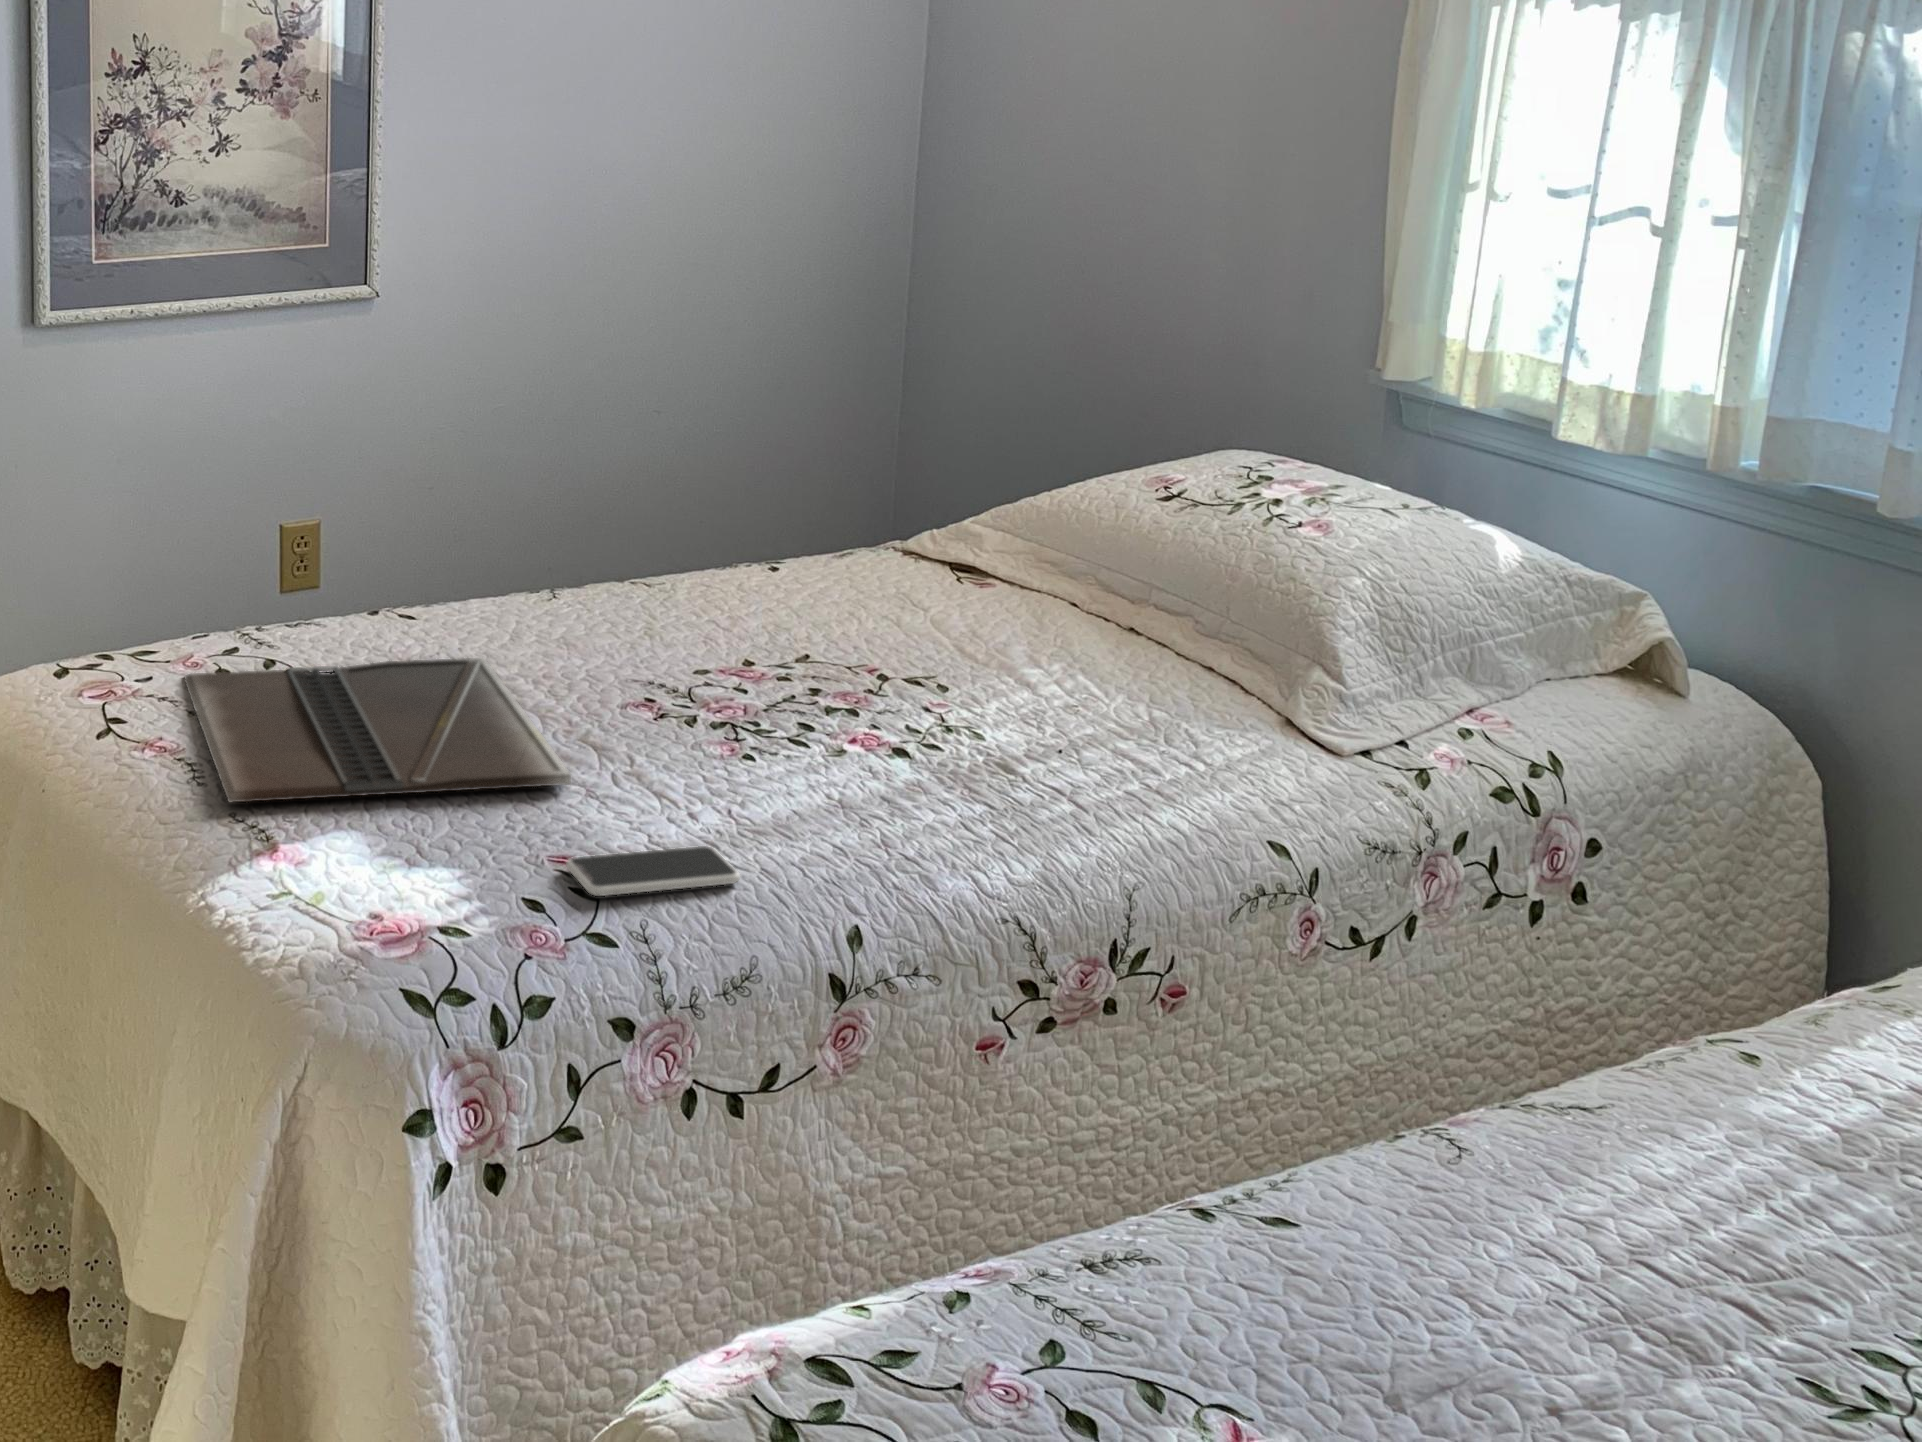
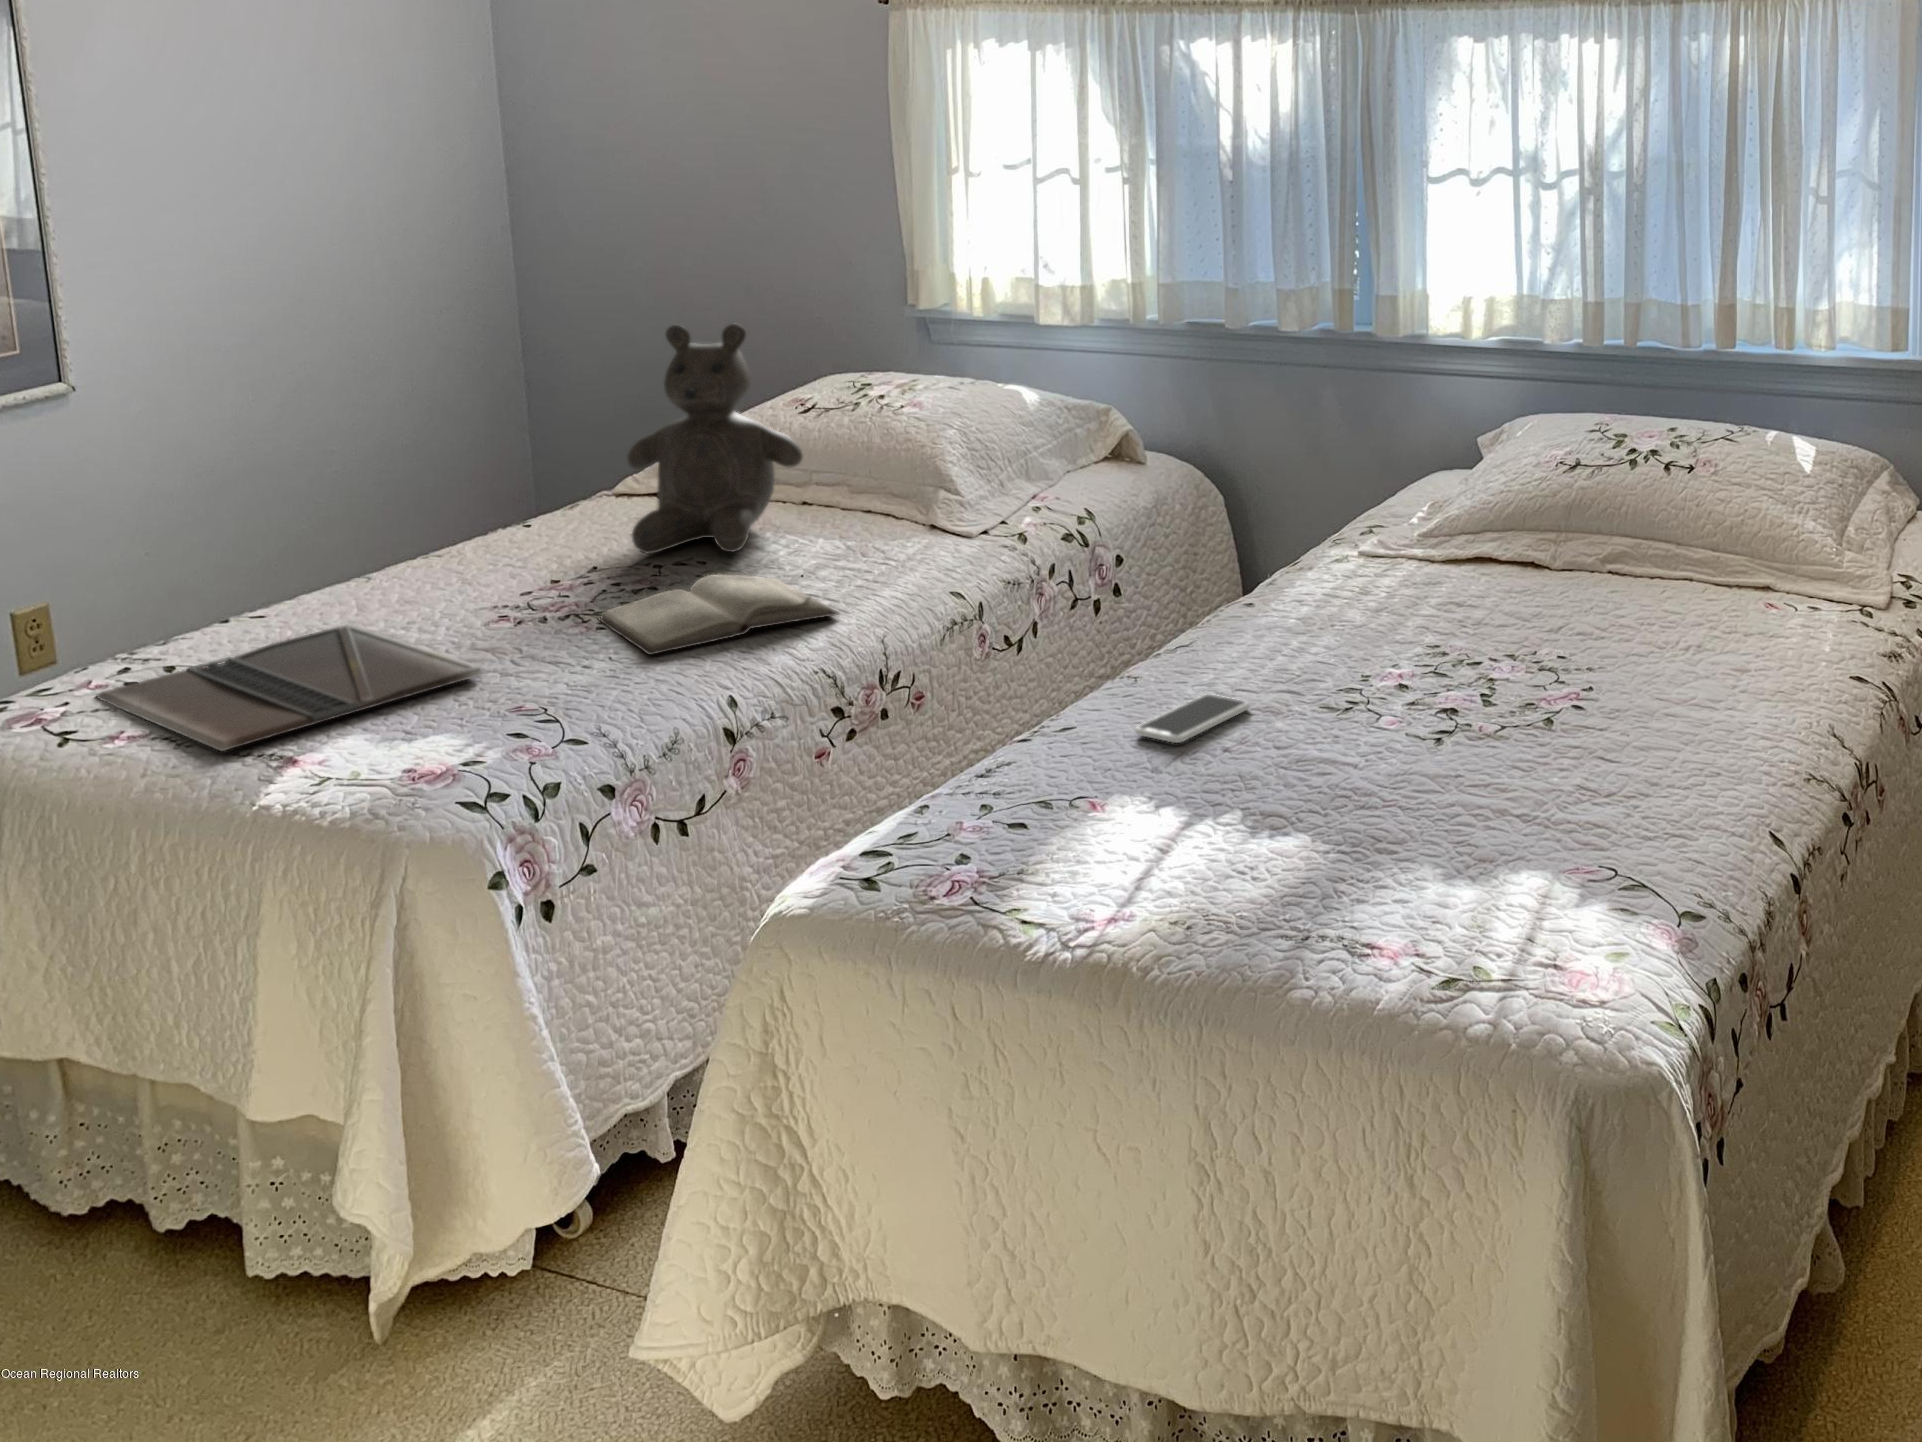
teddy bear: none [862,349,1120,684] -> present [627,324,803,554]
diary: none [761,717,1076,836] -> present [599,574,839,655]
smartphone: present [566,846,740,896] -> present [1135,694,1249,743]

